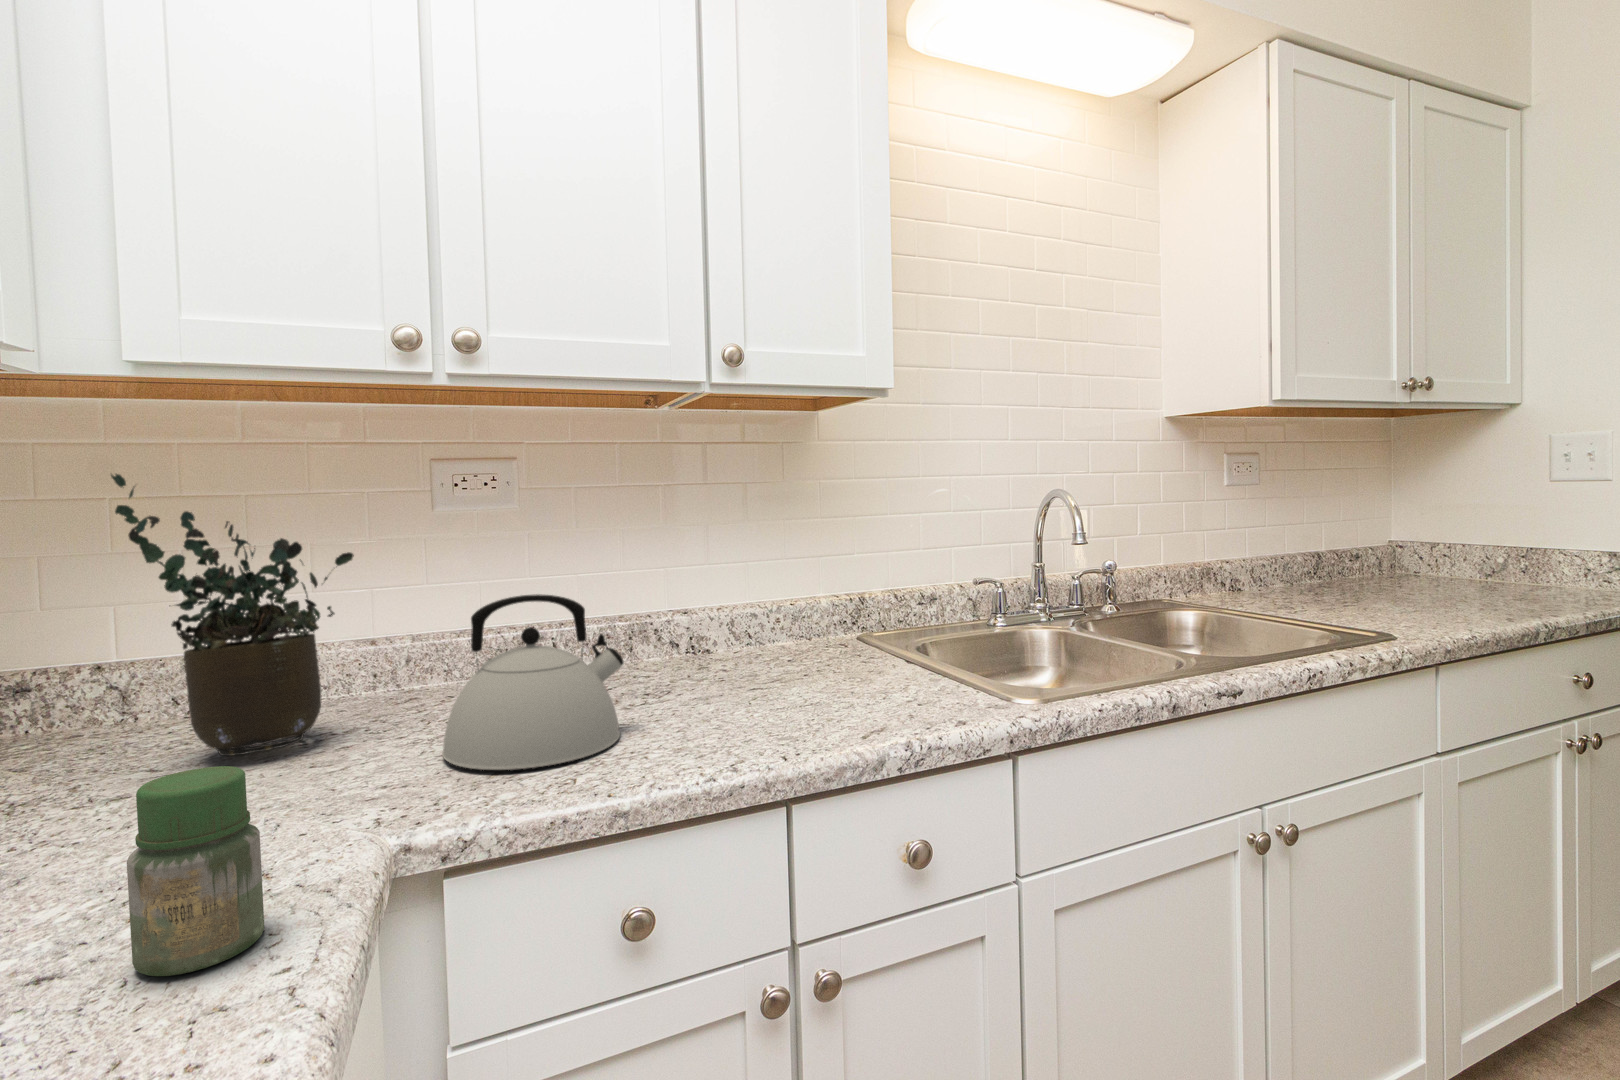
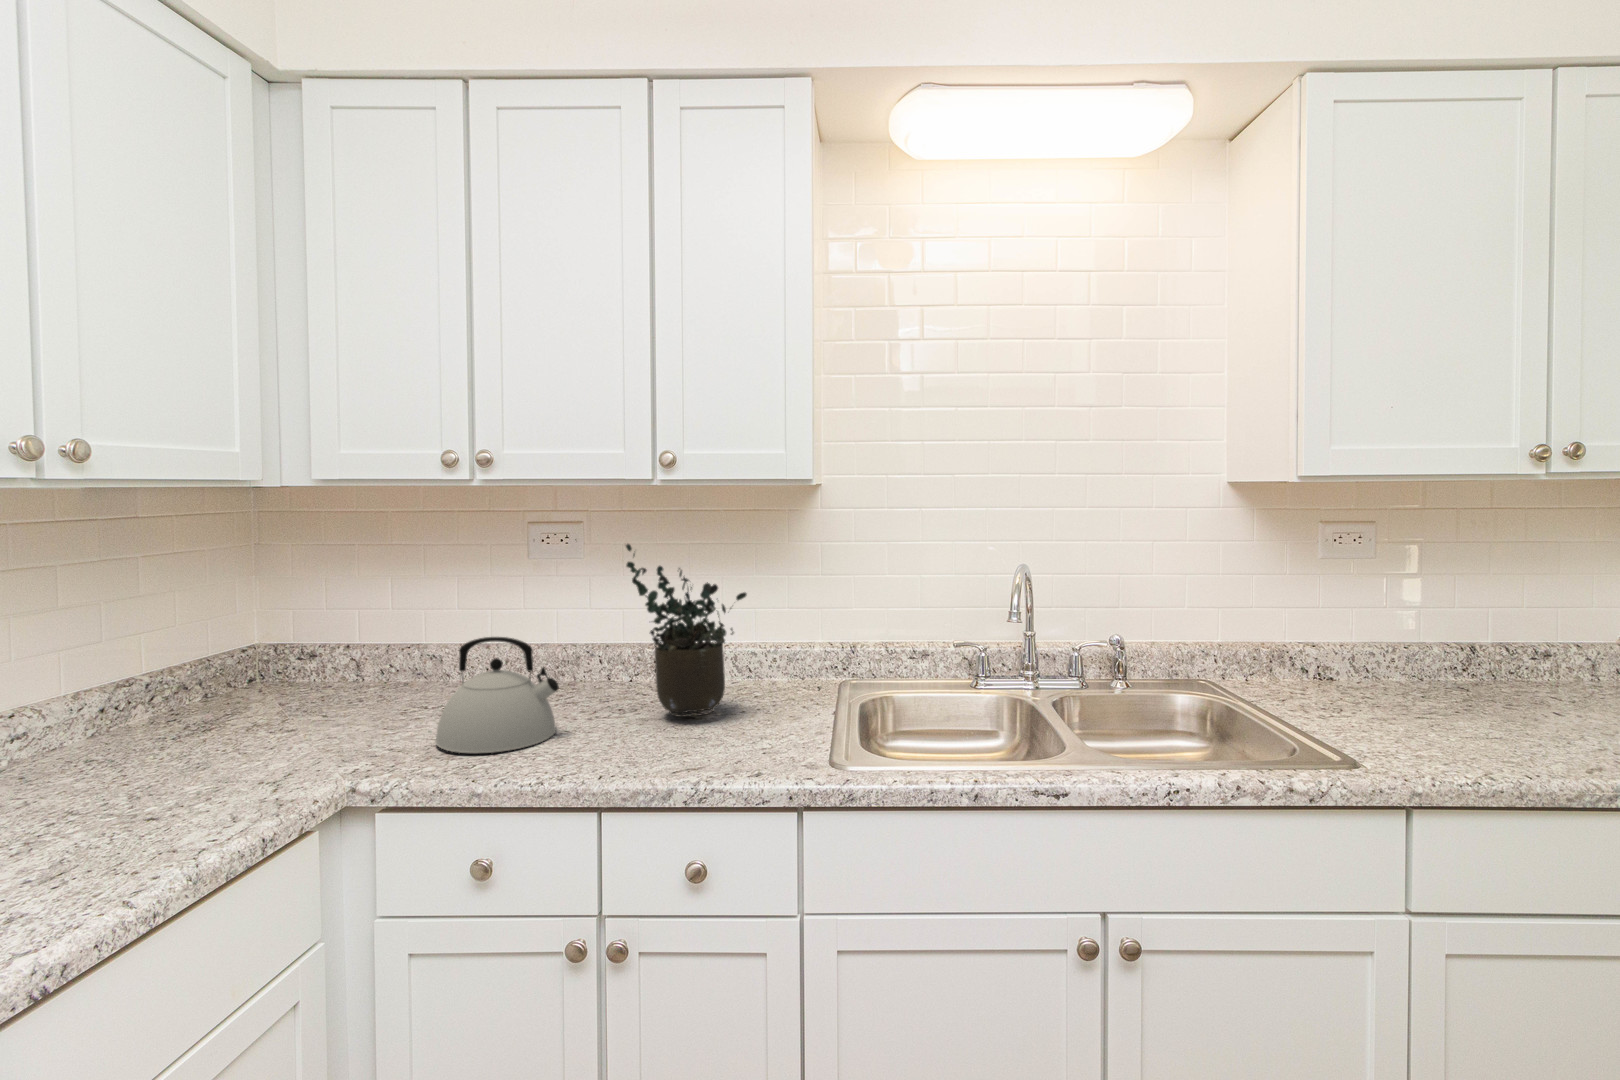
potted plant: present [111,474,354,756] -> present [626,544,747,717]
jar: present [127,766,264,976] -> none [172,730,239,829]

